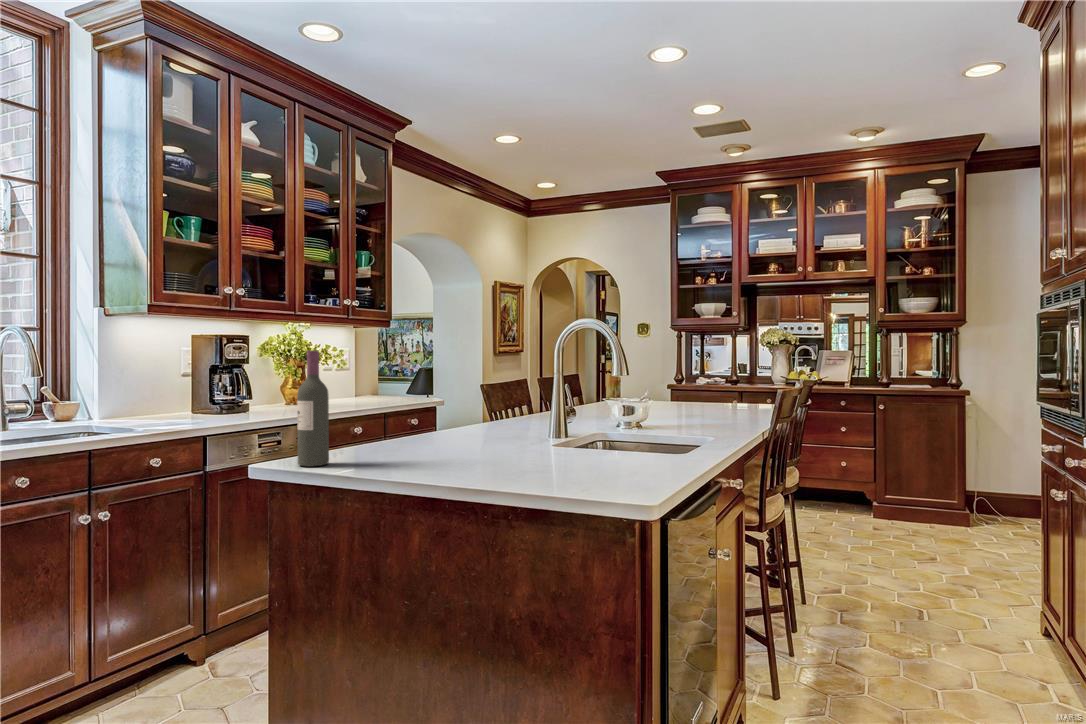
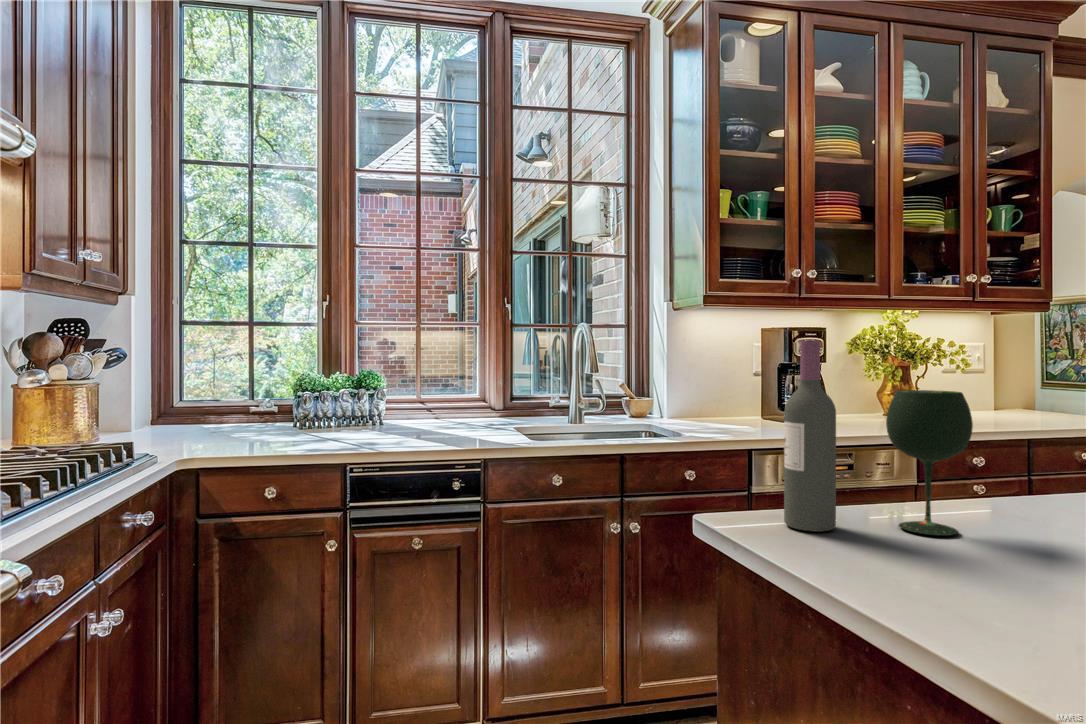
wine glass: none [351,379,394,458] -> present [886,390,973,536]

